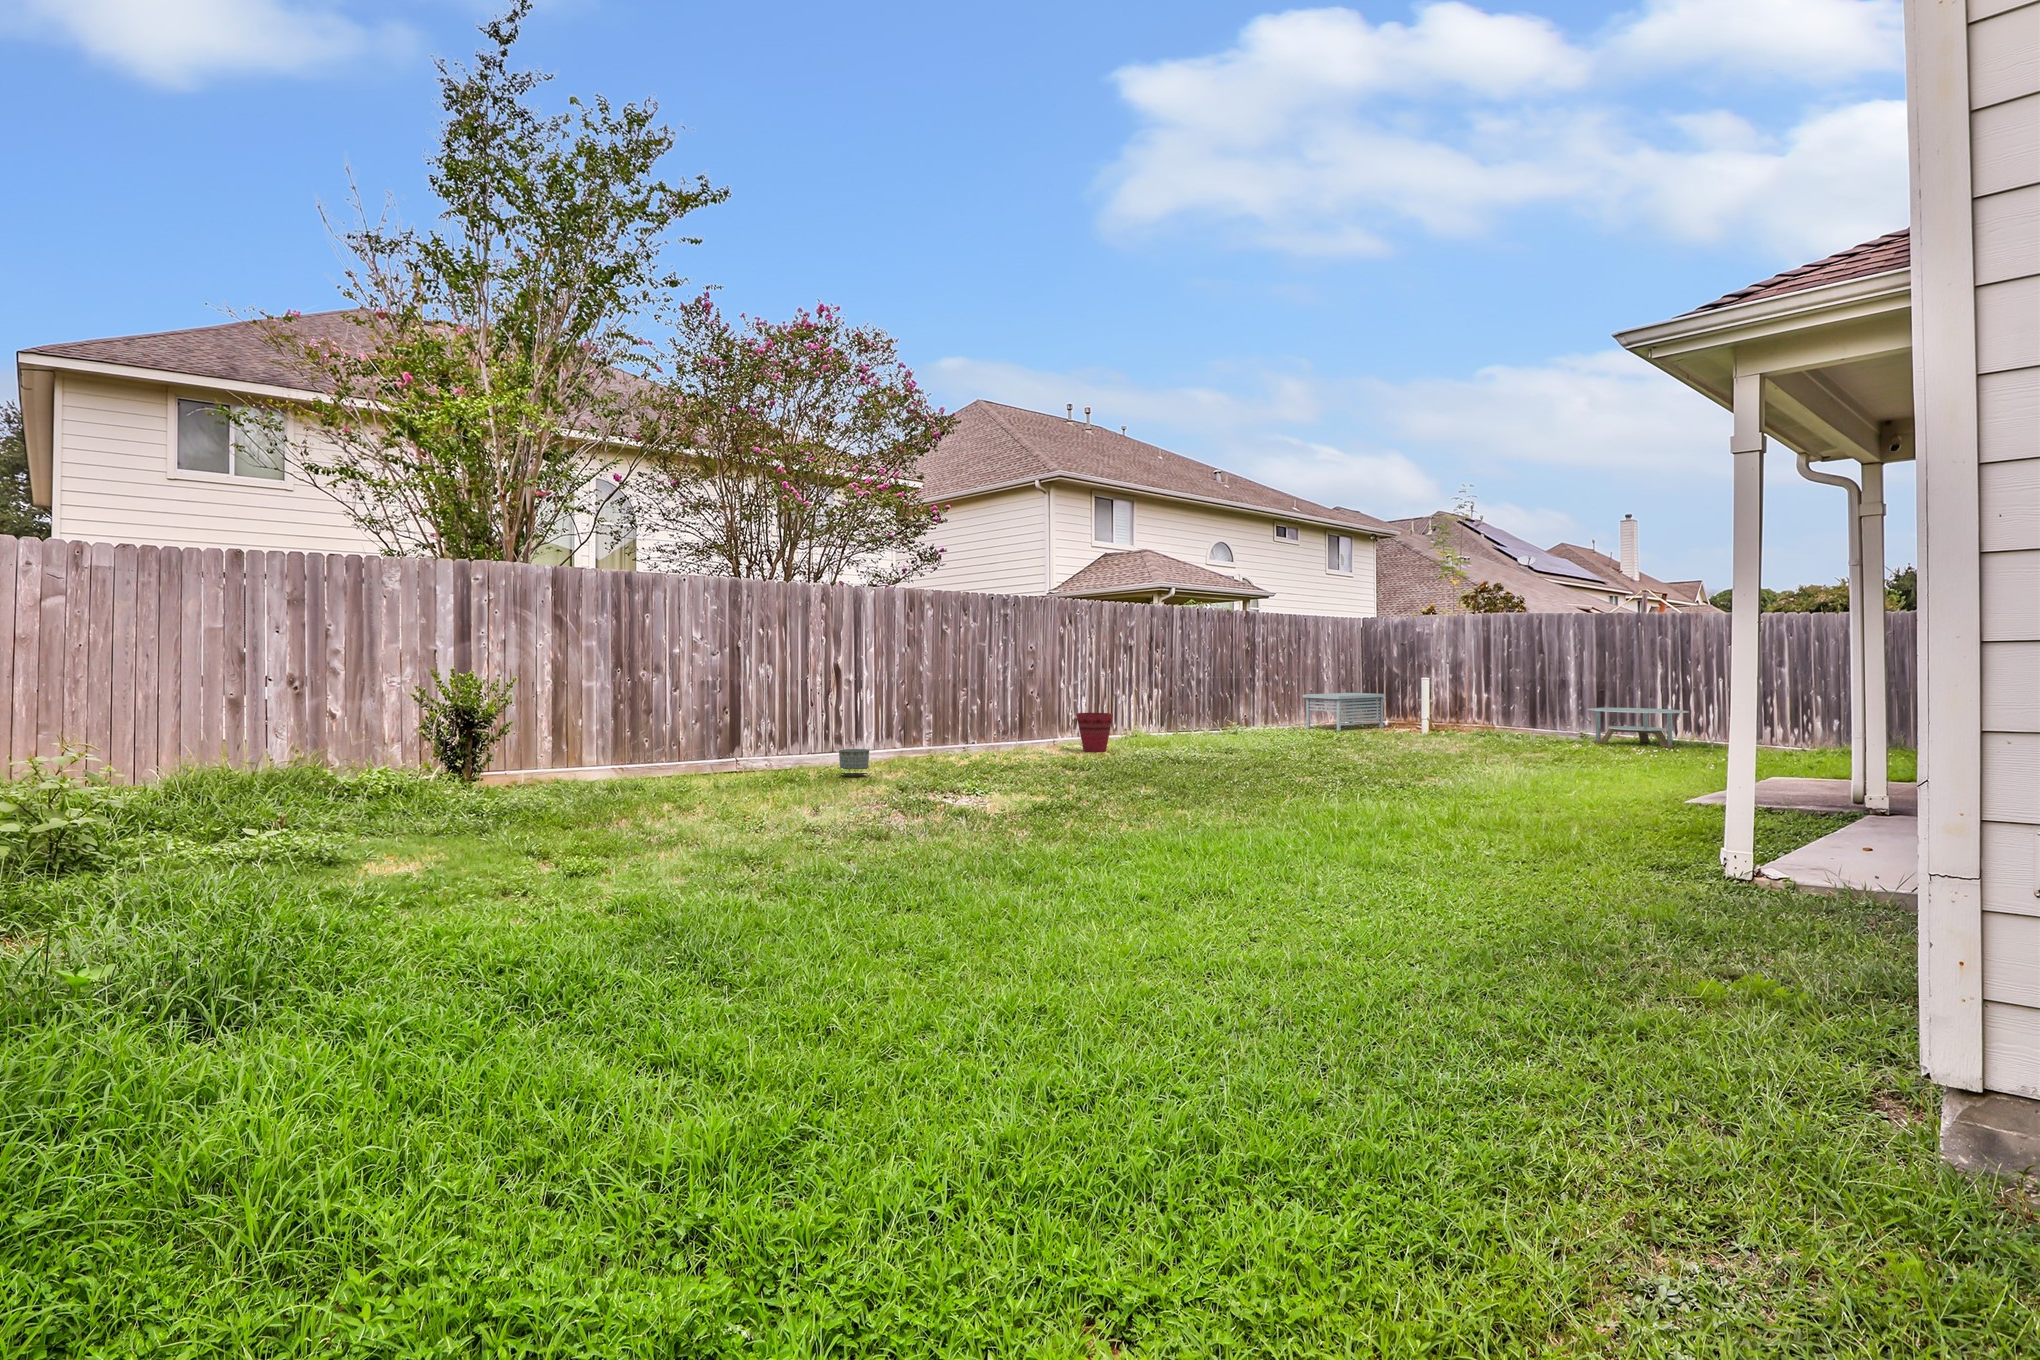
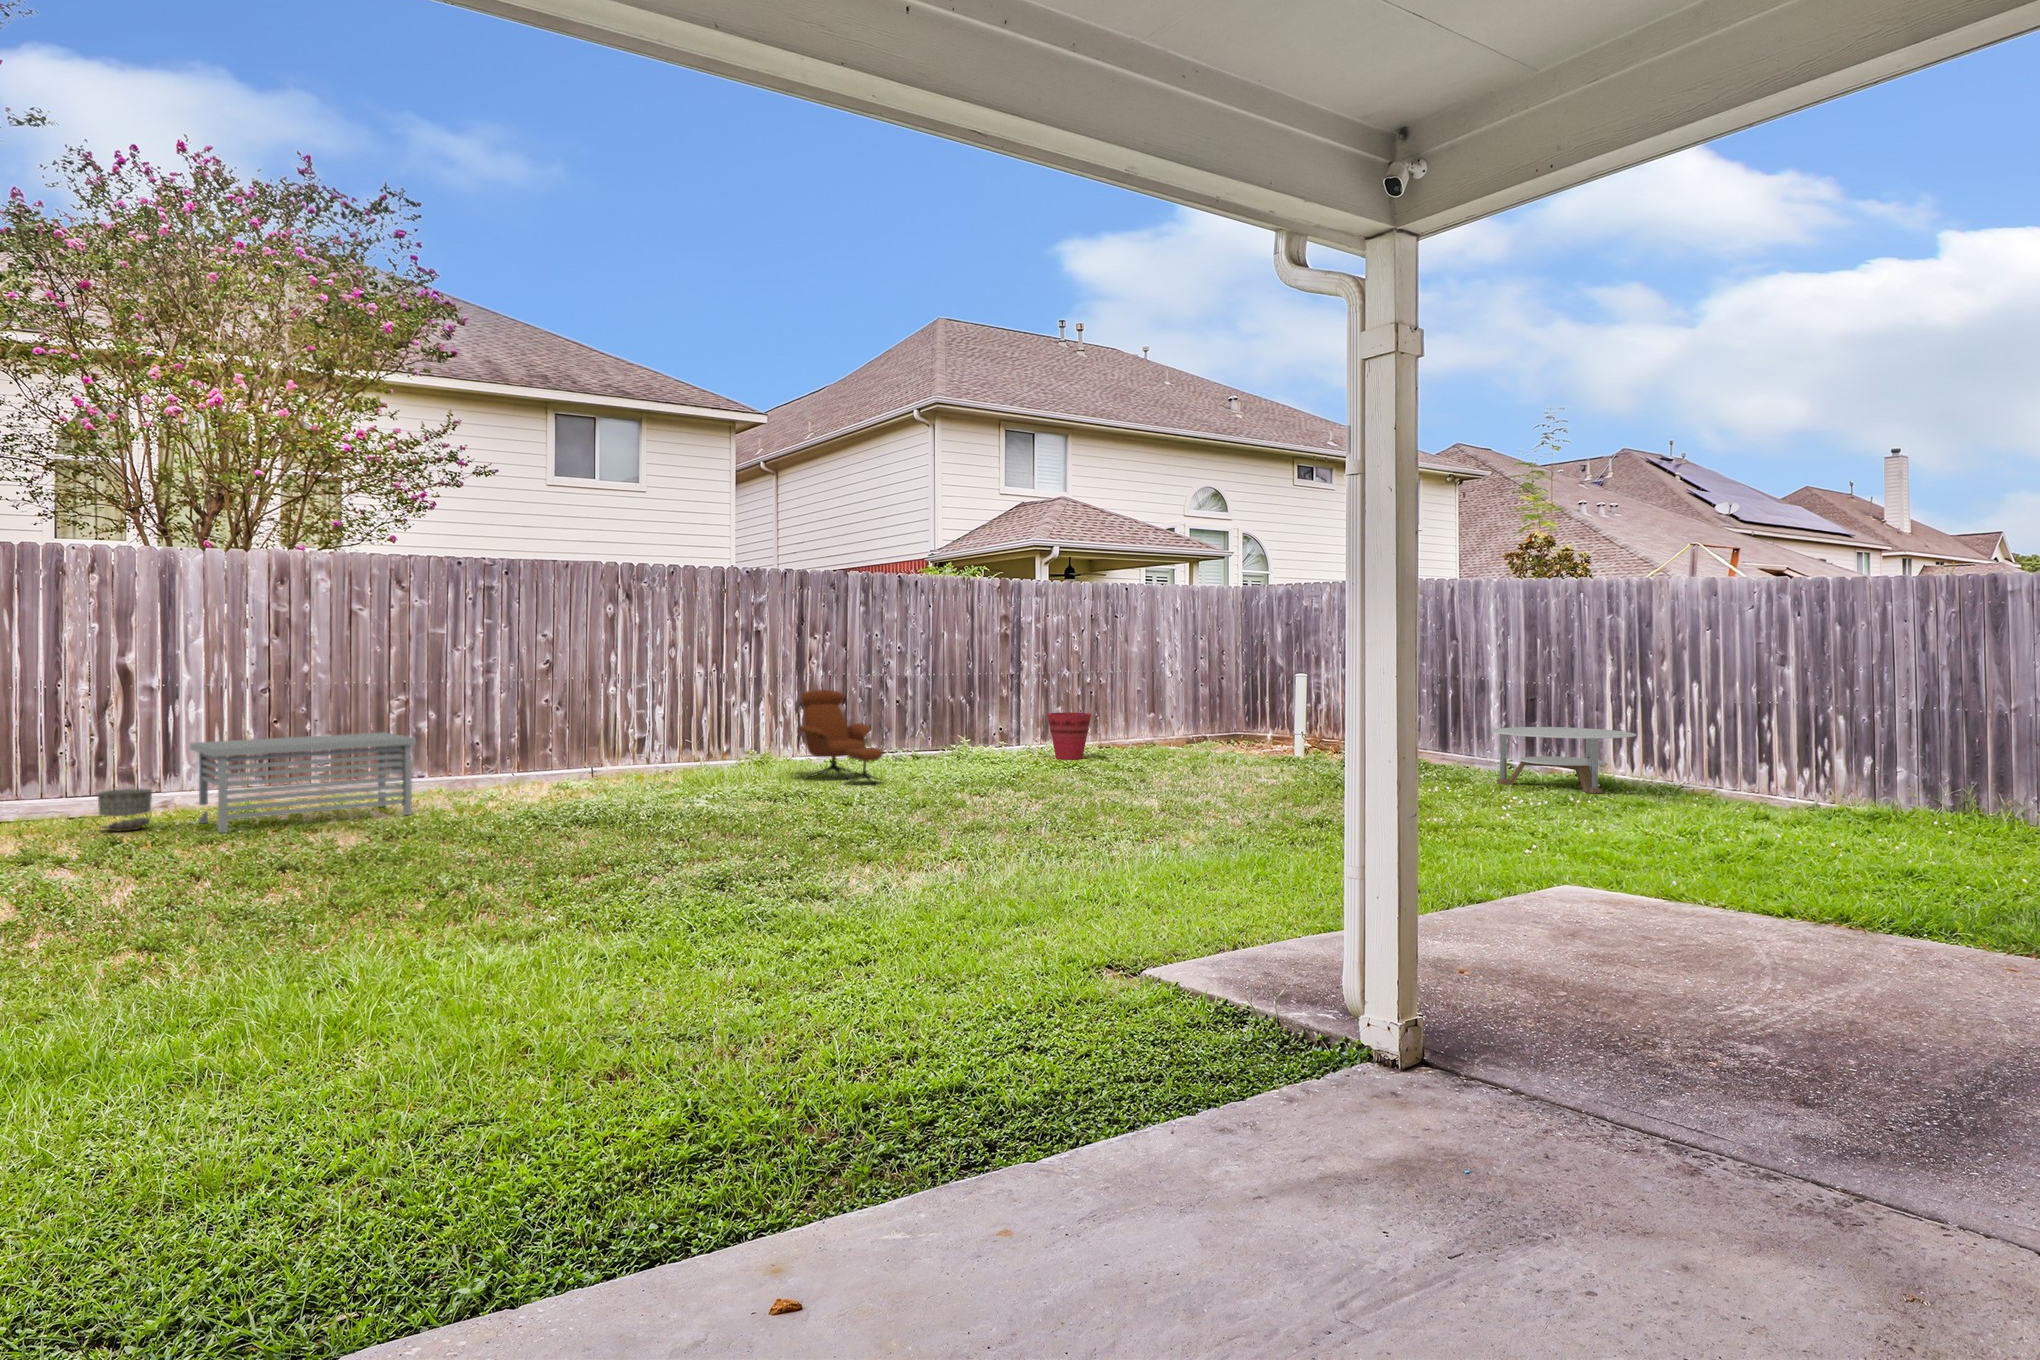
lounge chair: none [1147,685,1222,748] -> present [799,689,883,783]
storage bench: present [1303,693,1385,731] -> present [190,732,416,833]
bucket: present [1076,713,1113,752] -> present [1047,712,1091,759]

